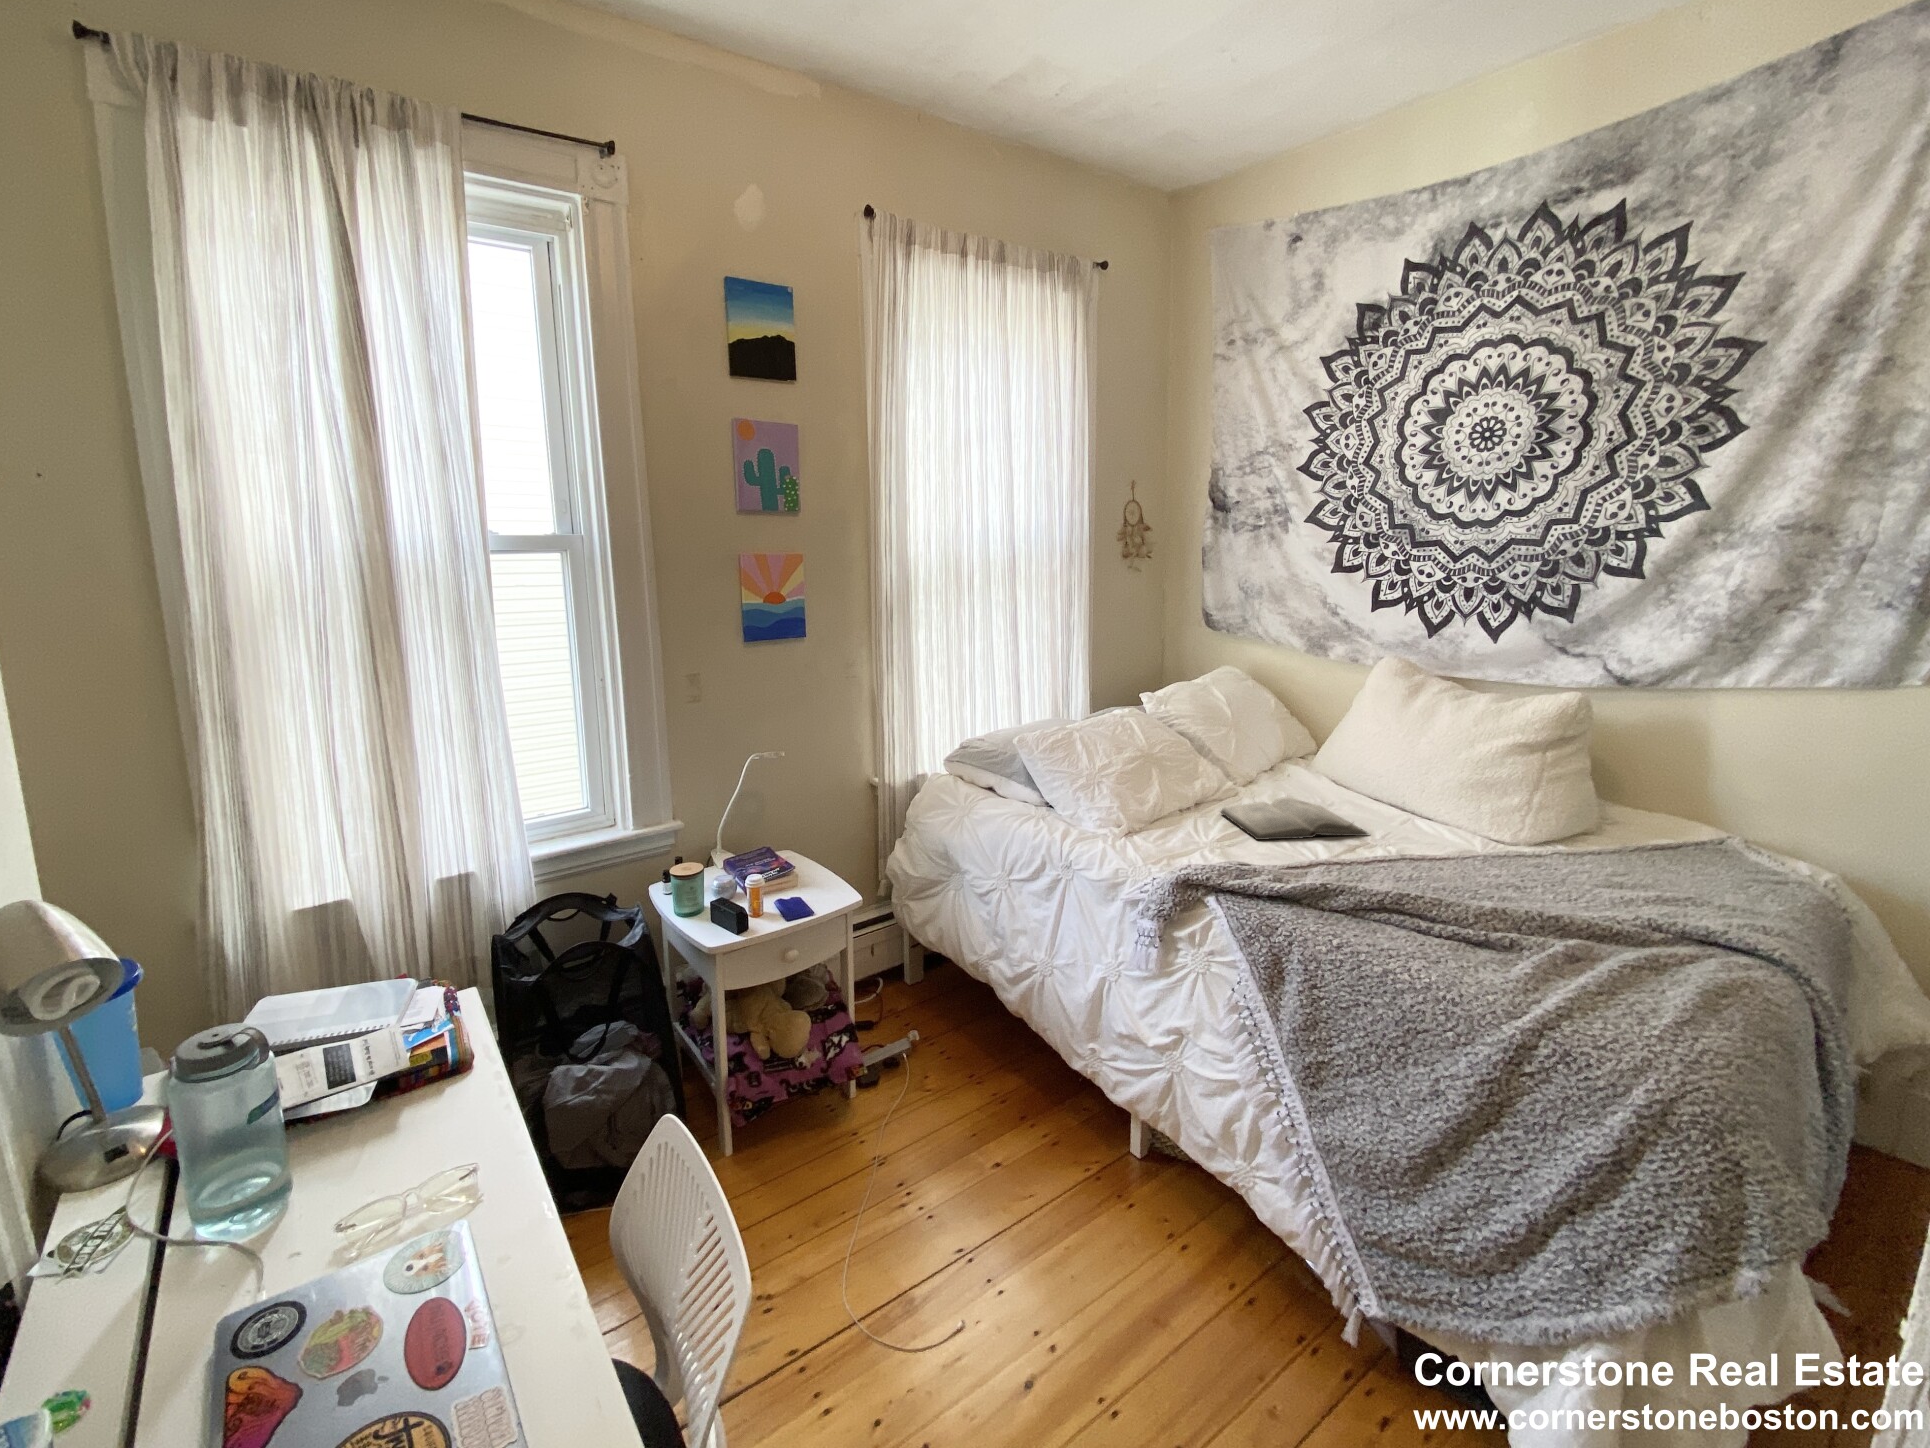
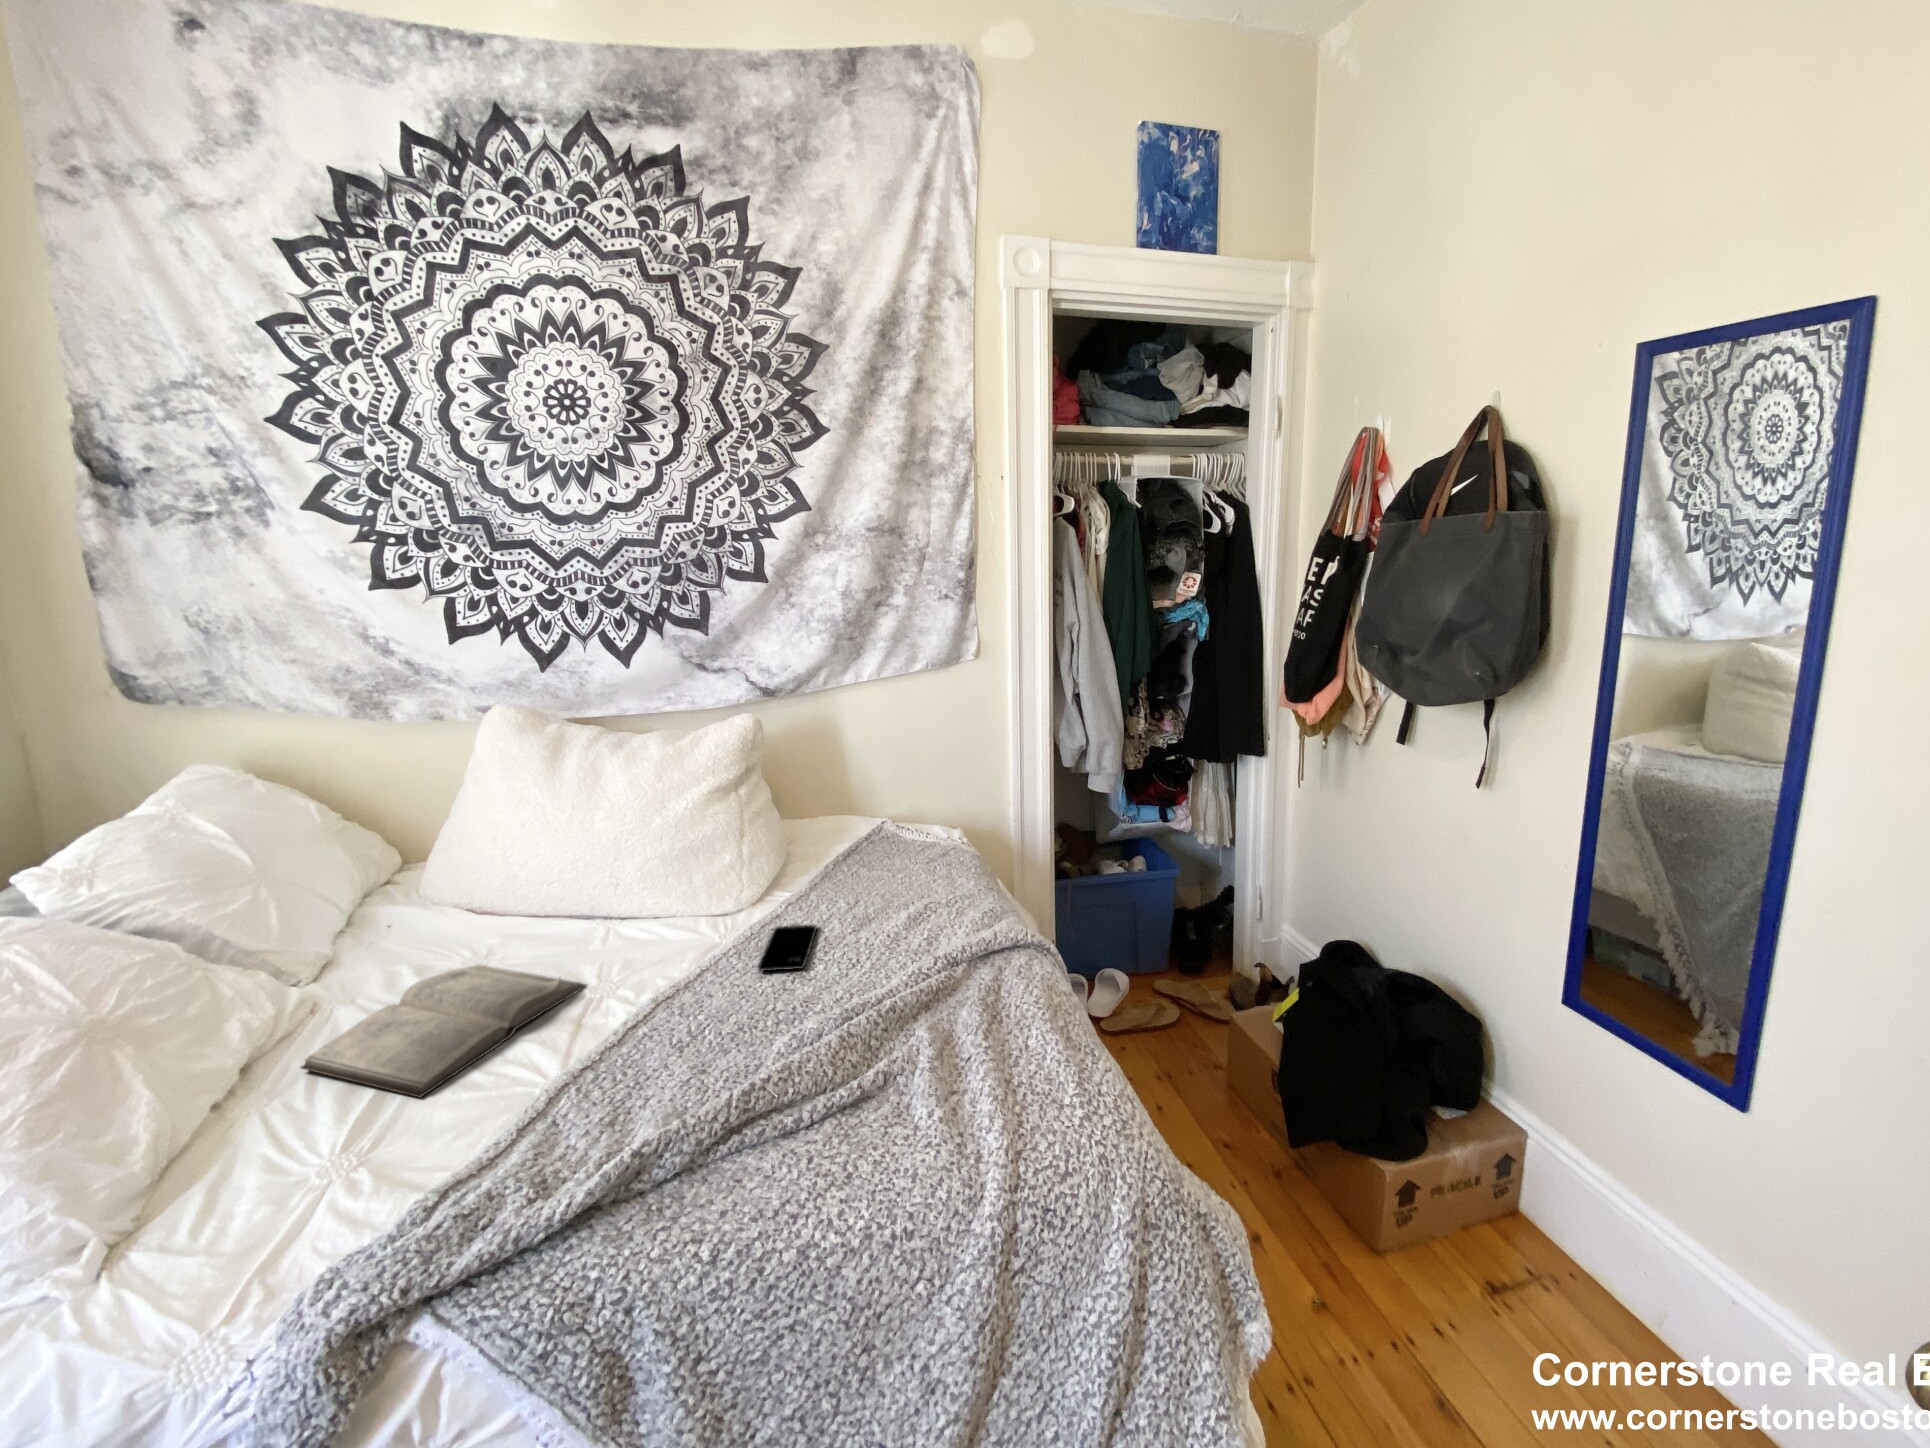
smartphone: none [1485,855,1564,880] -> present [758,925,817,971]

